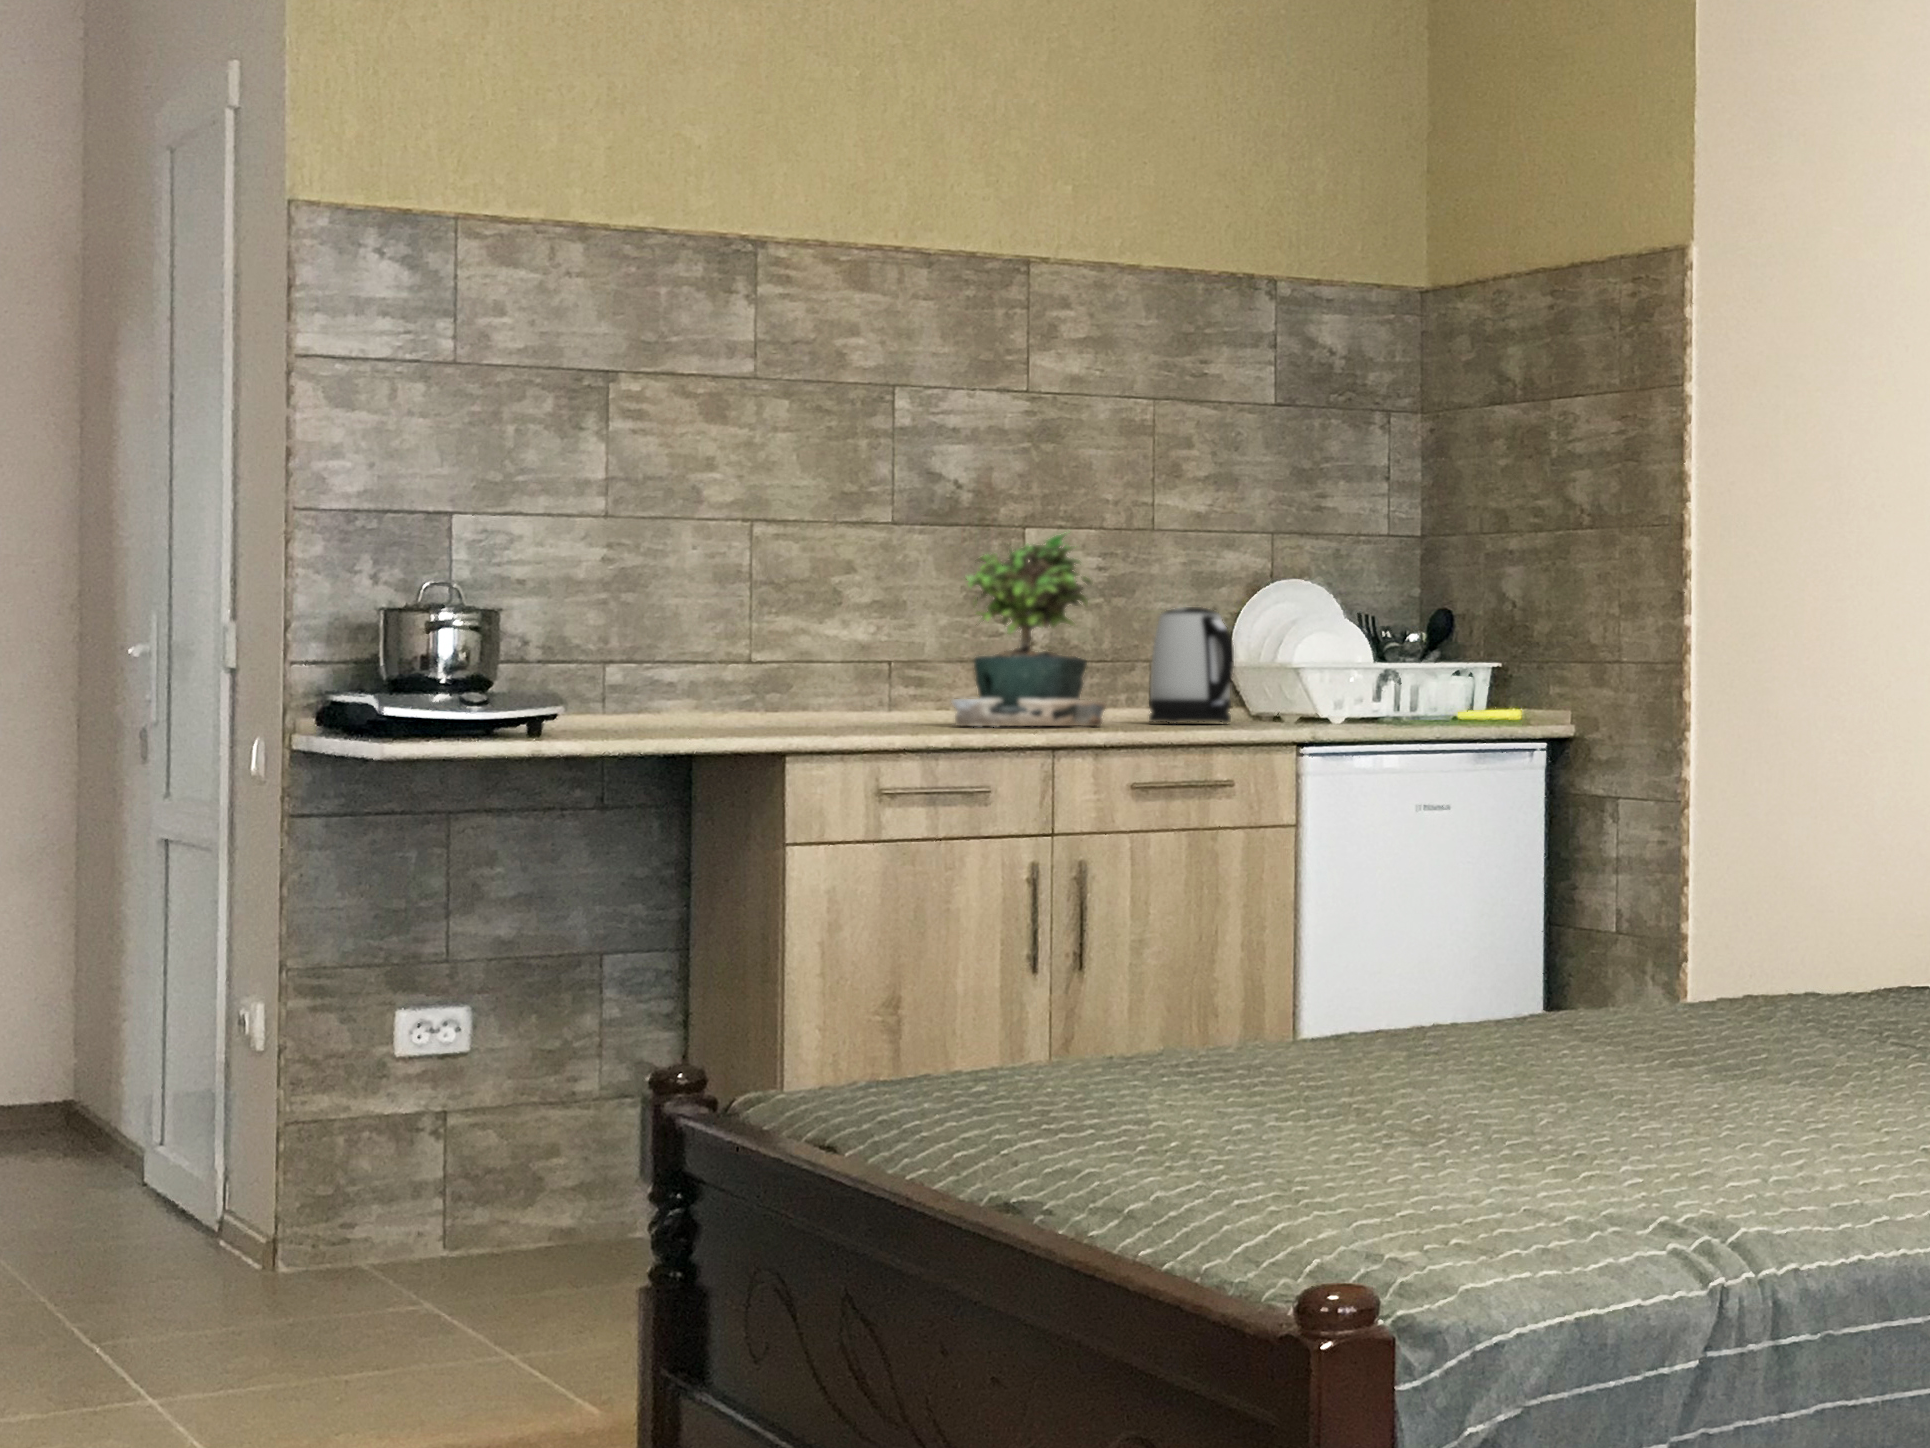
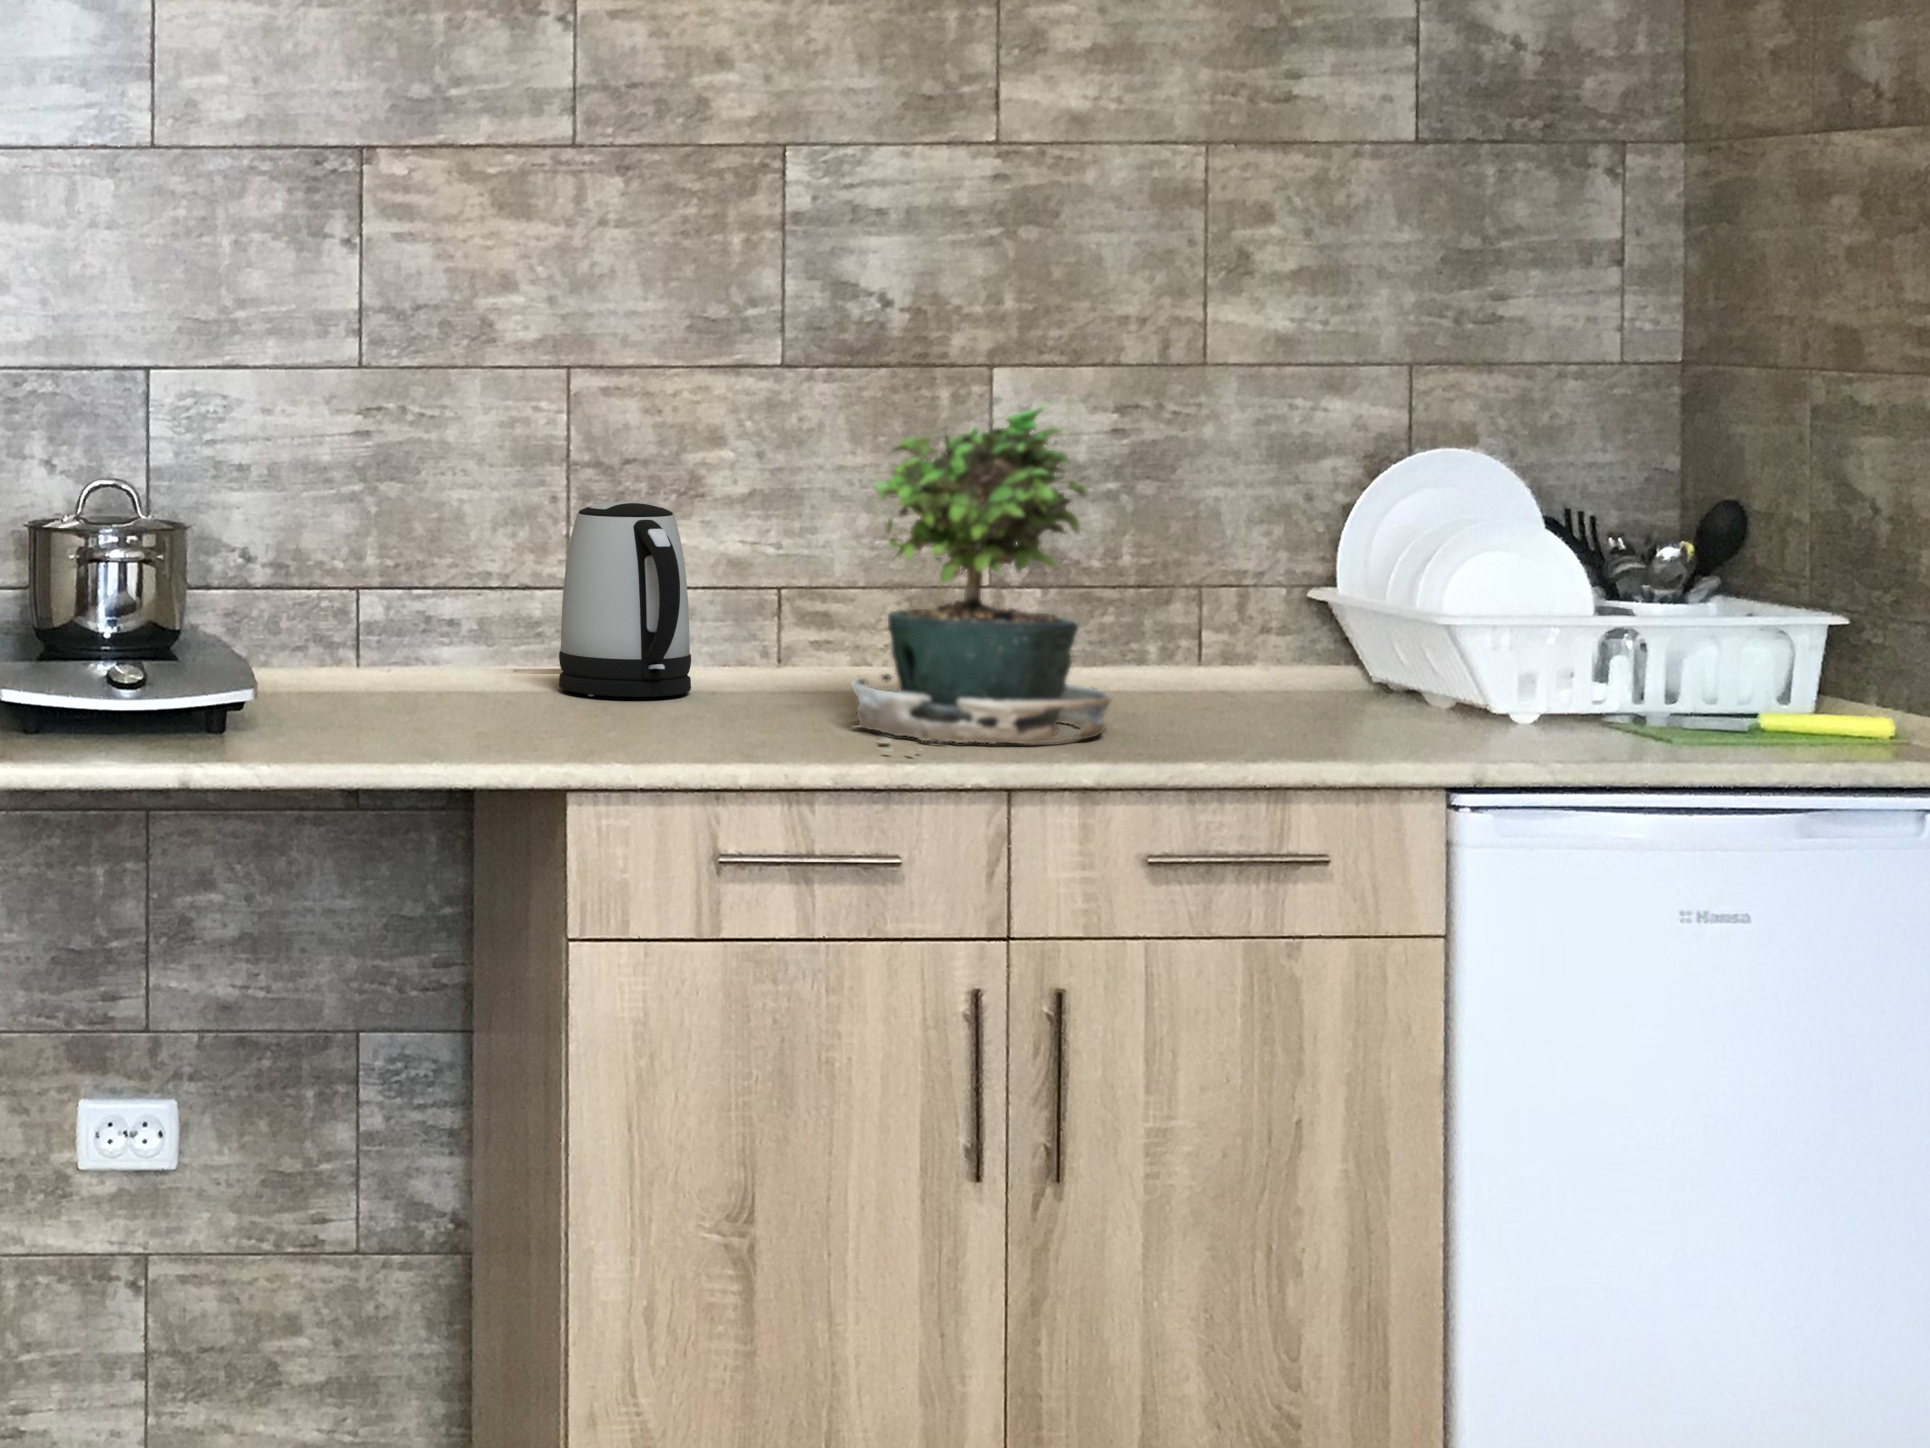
kettle: present [1149,607,1234,724] -> present [559,501,691,697]

